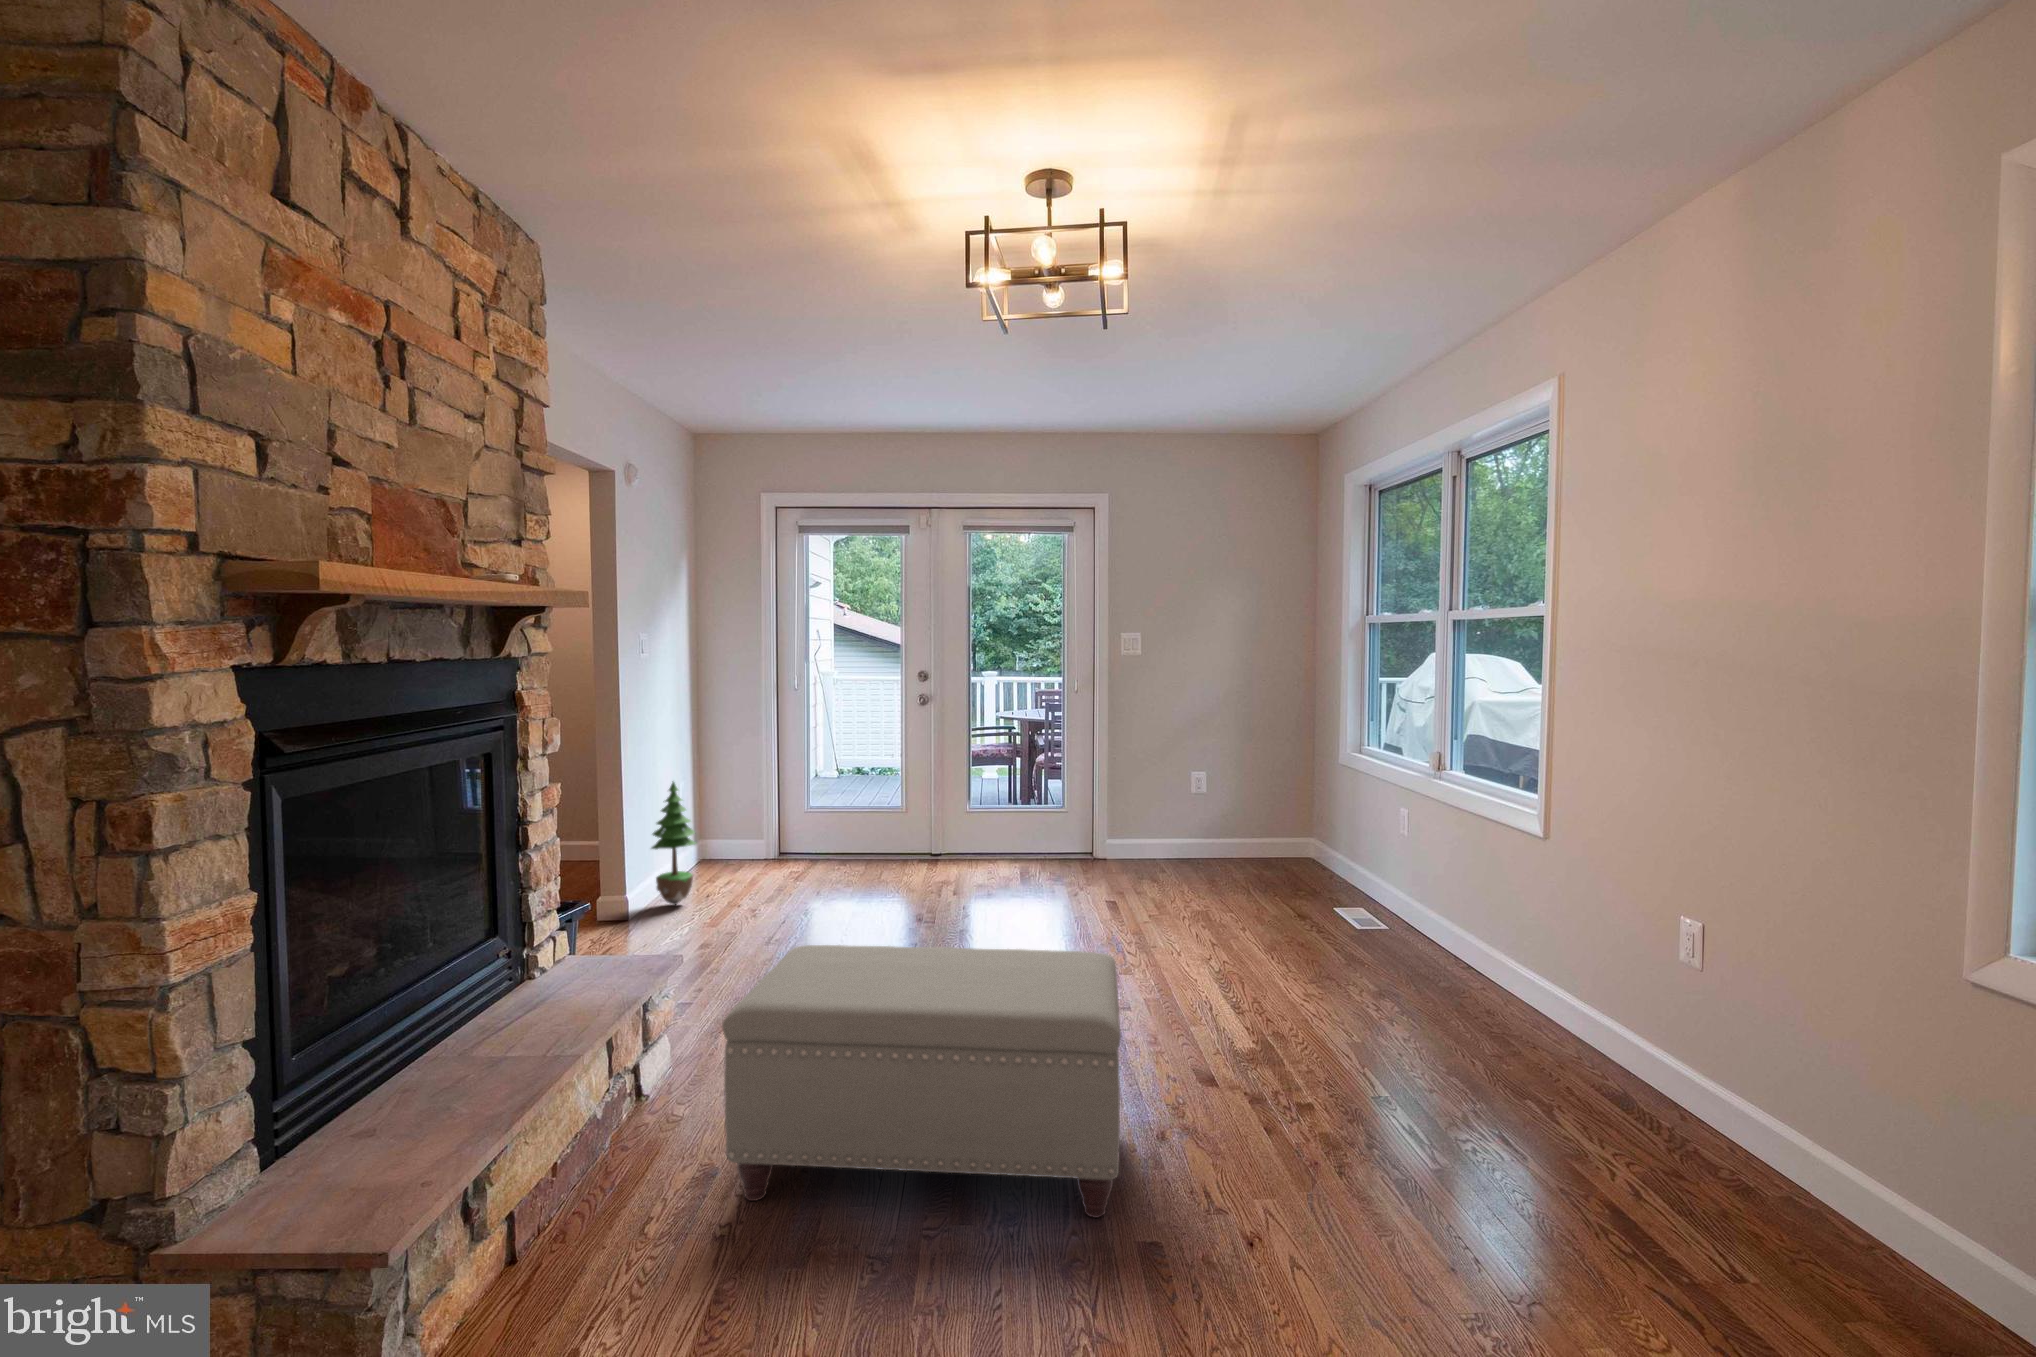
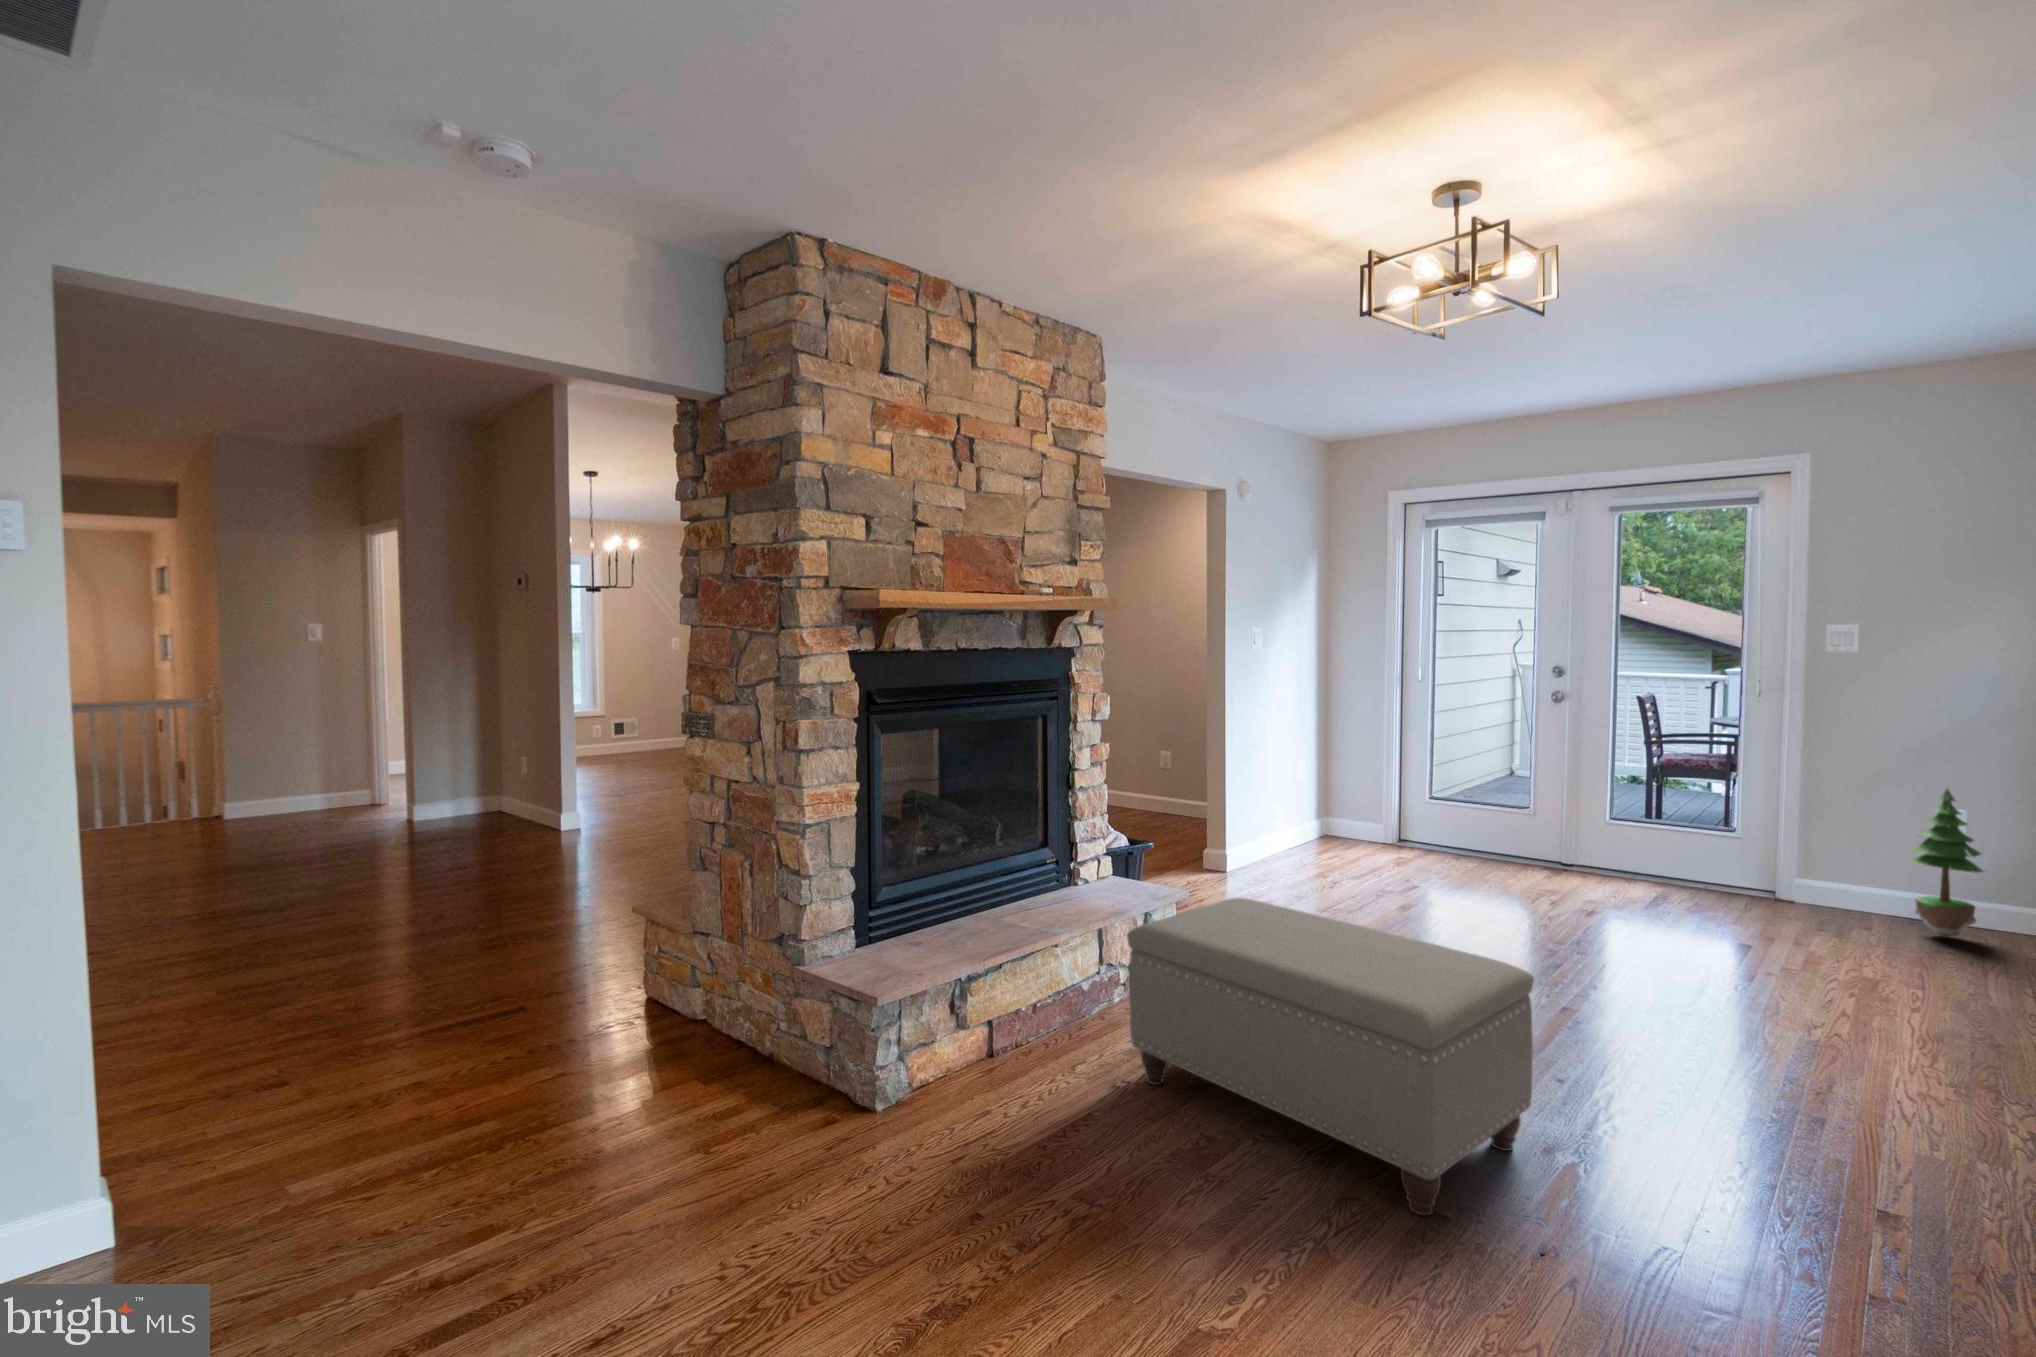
potted tree: present [652,782,695,905] -> present [1909,789,1983,938]

